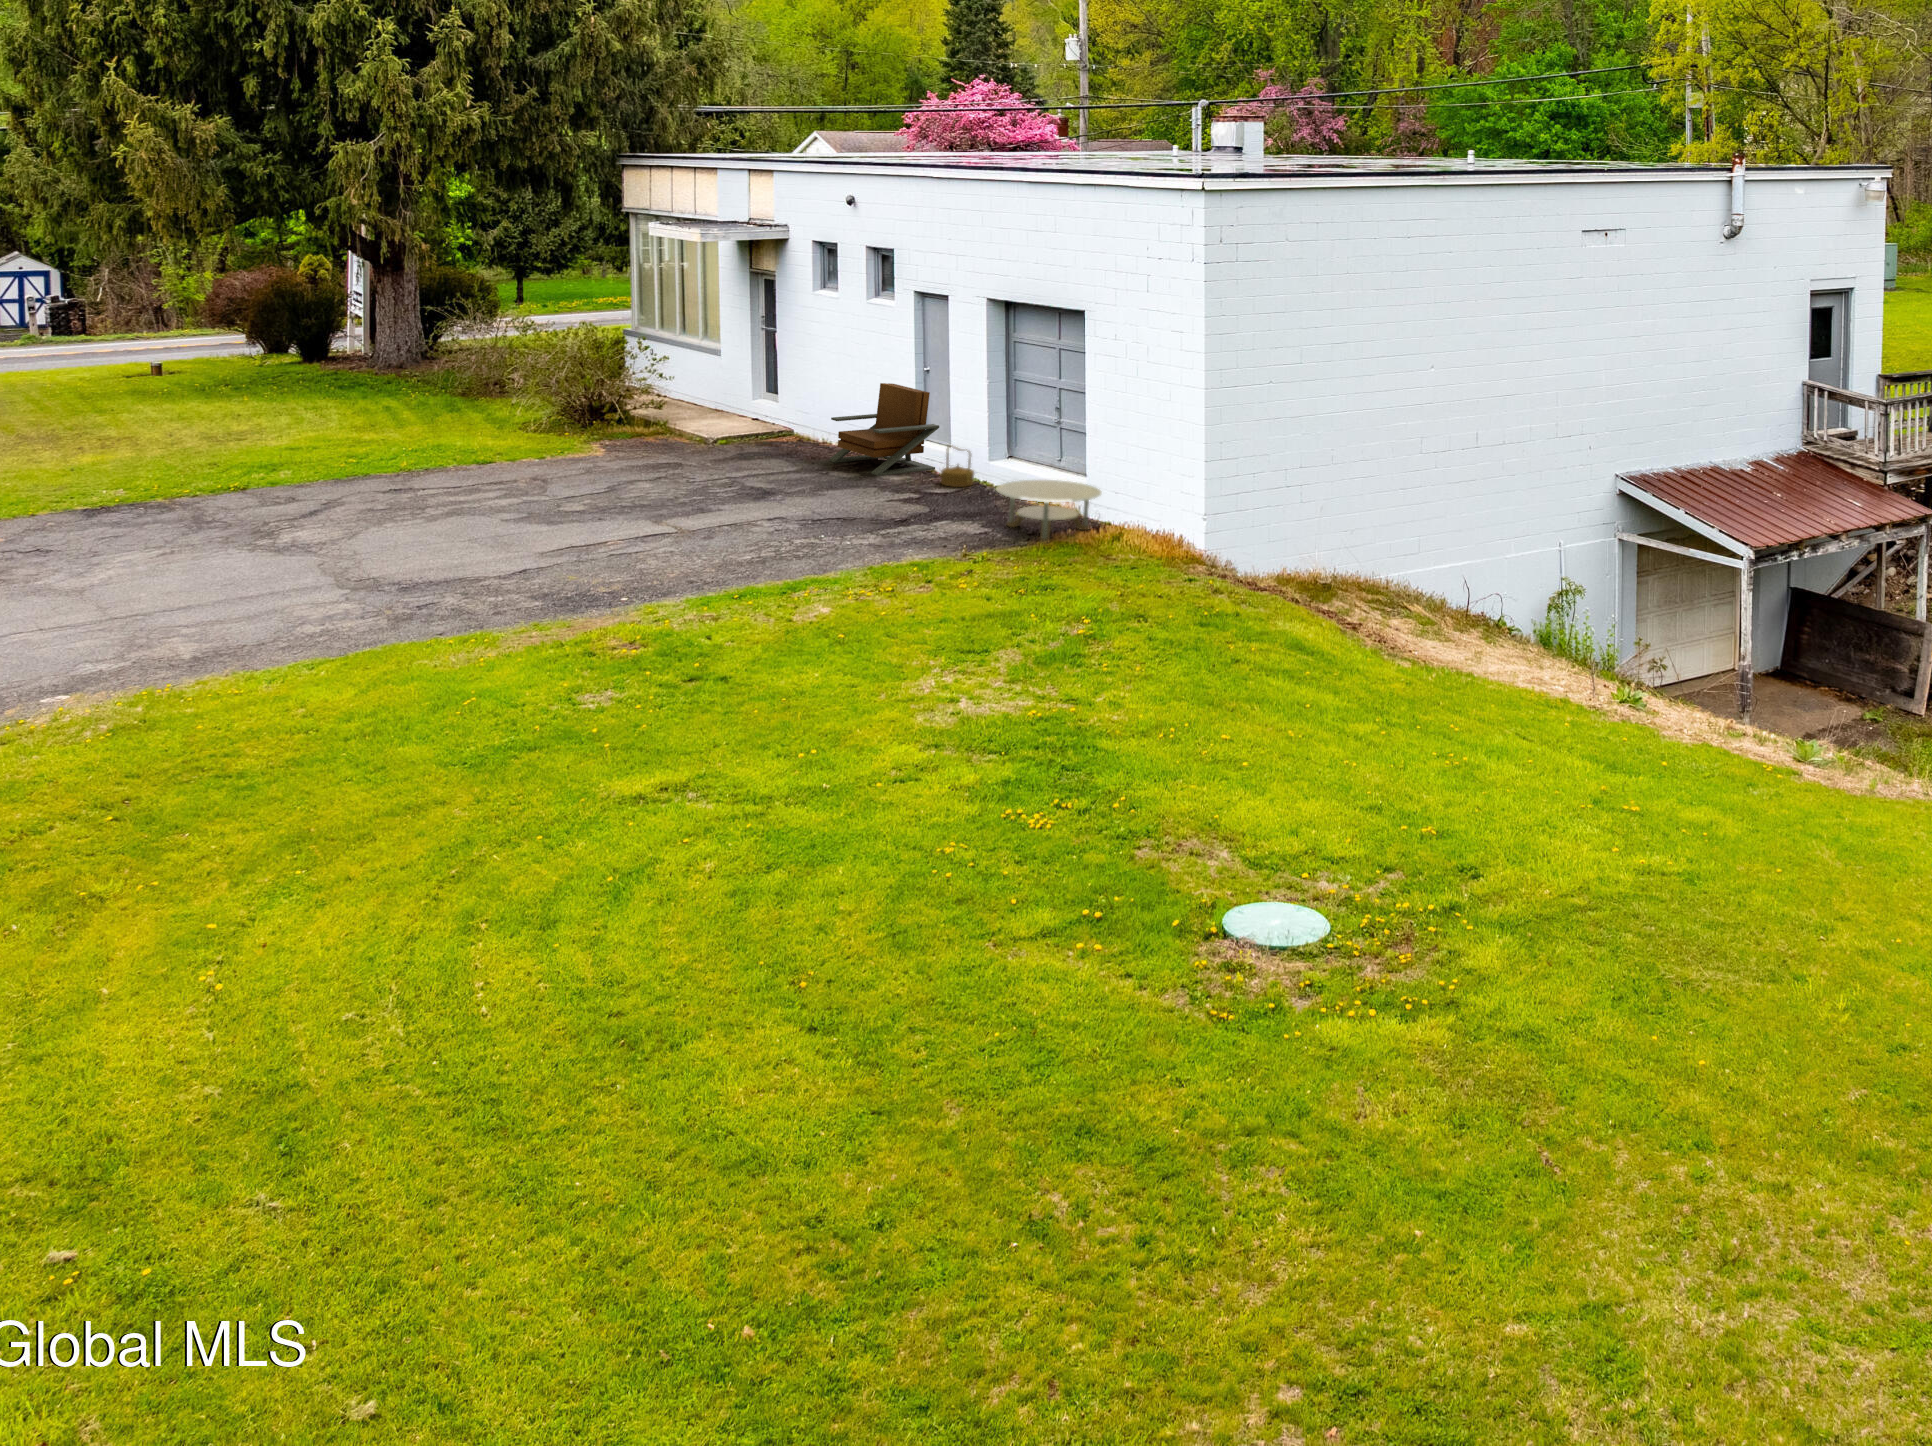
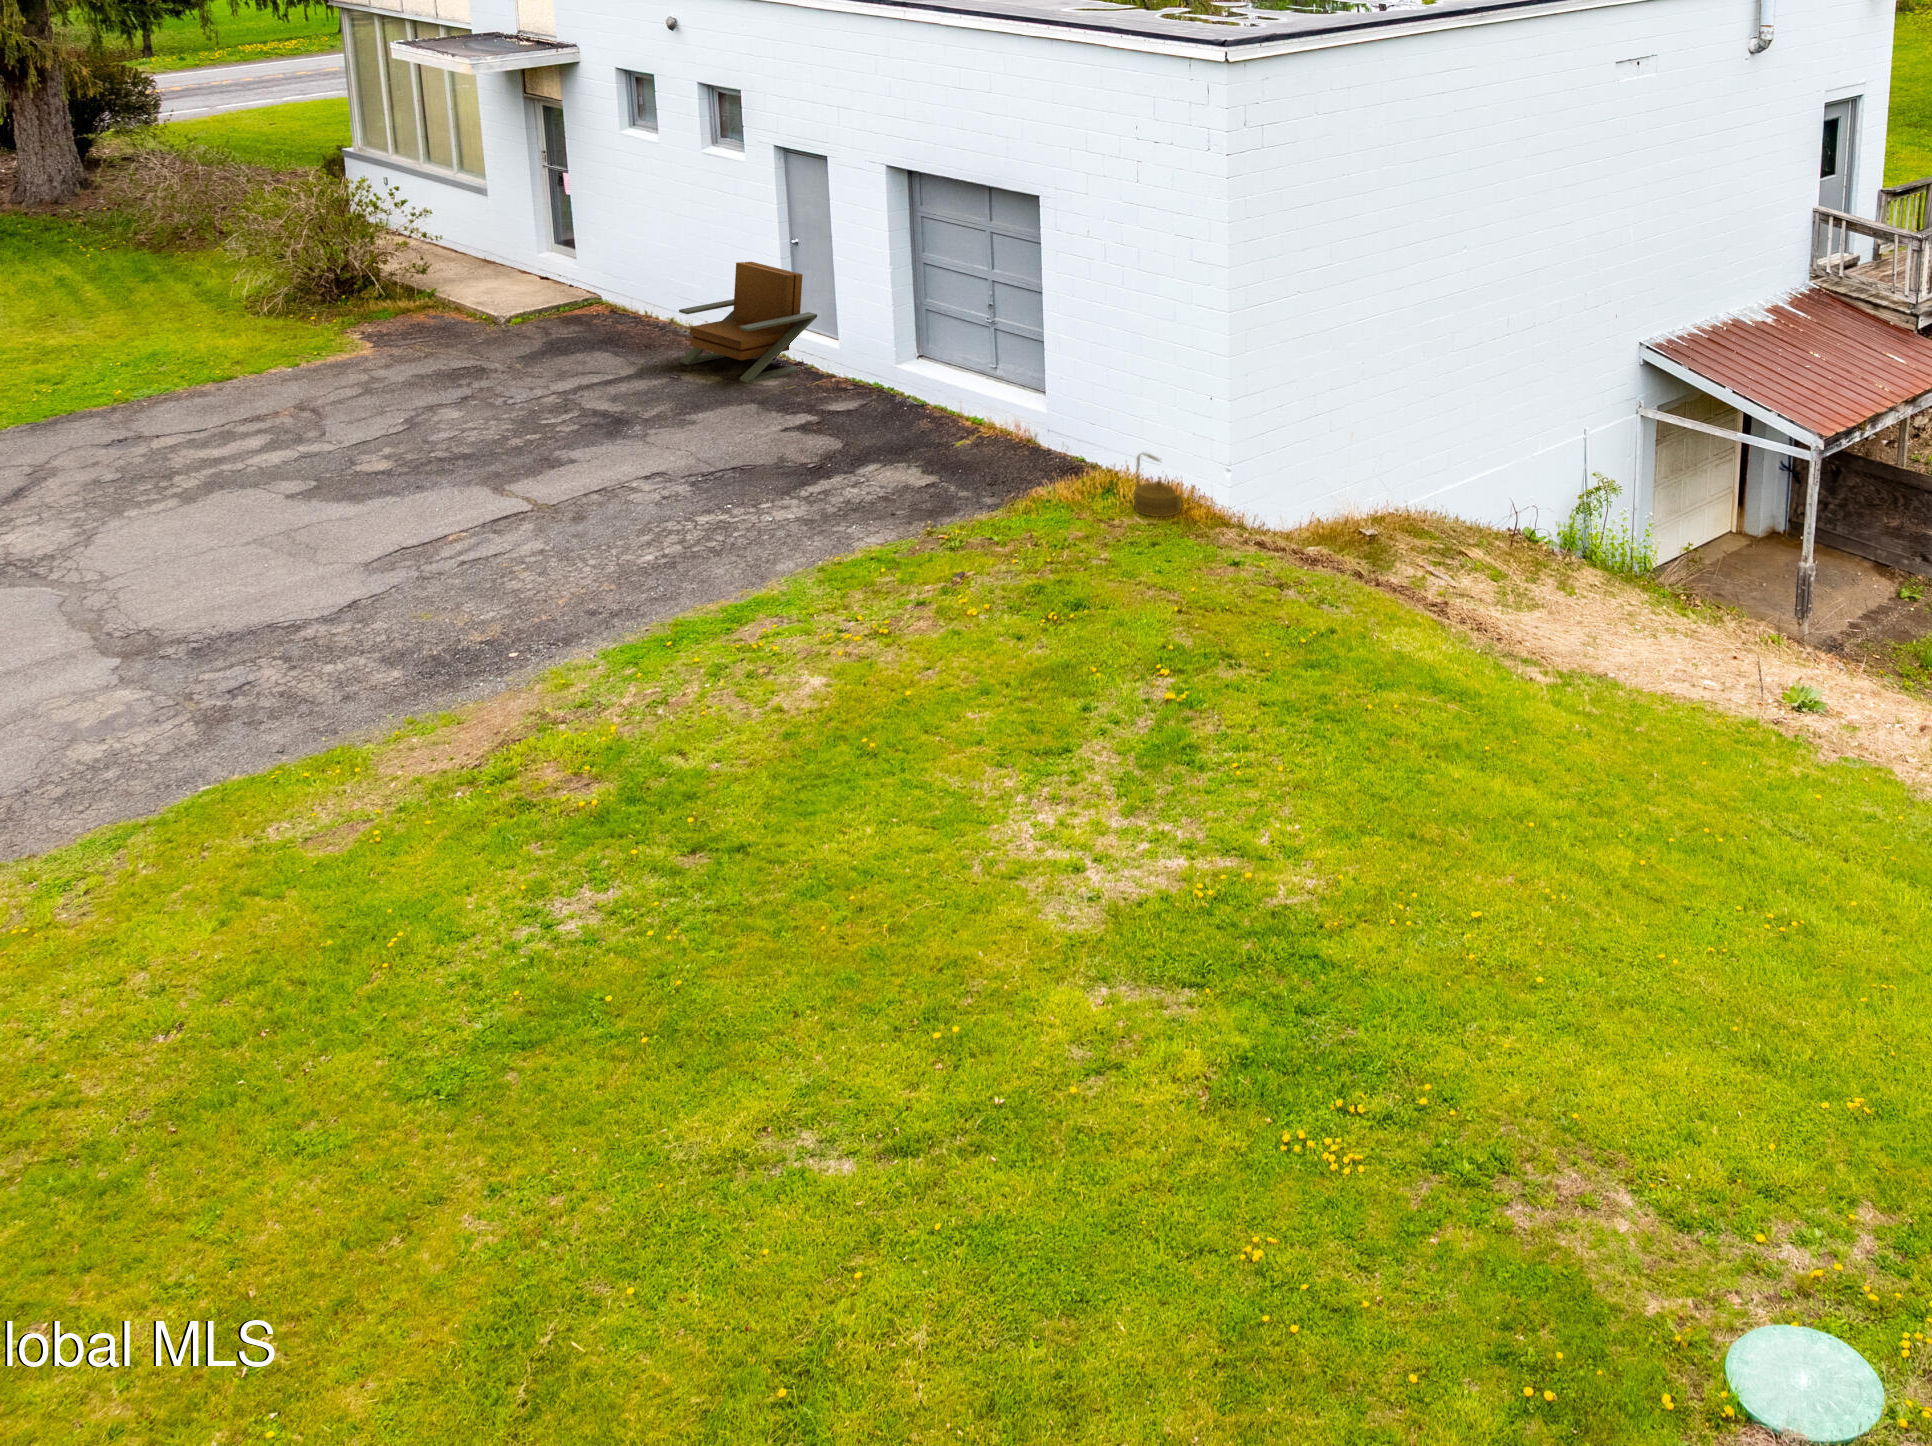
woven basket: present [941,446,974,487] -> present [1134,453,1182,517]
round table: present [996,480,1101,543] -> none [924,395,1055,482]

